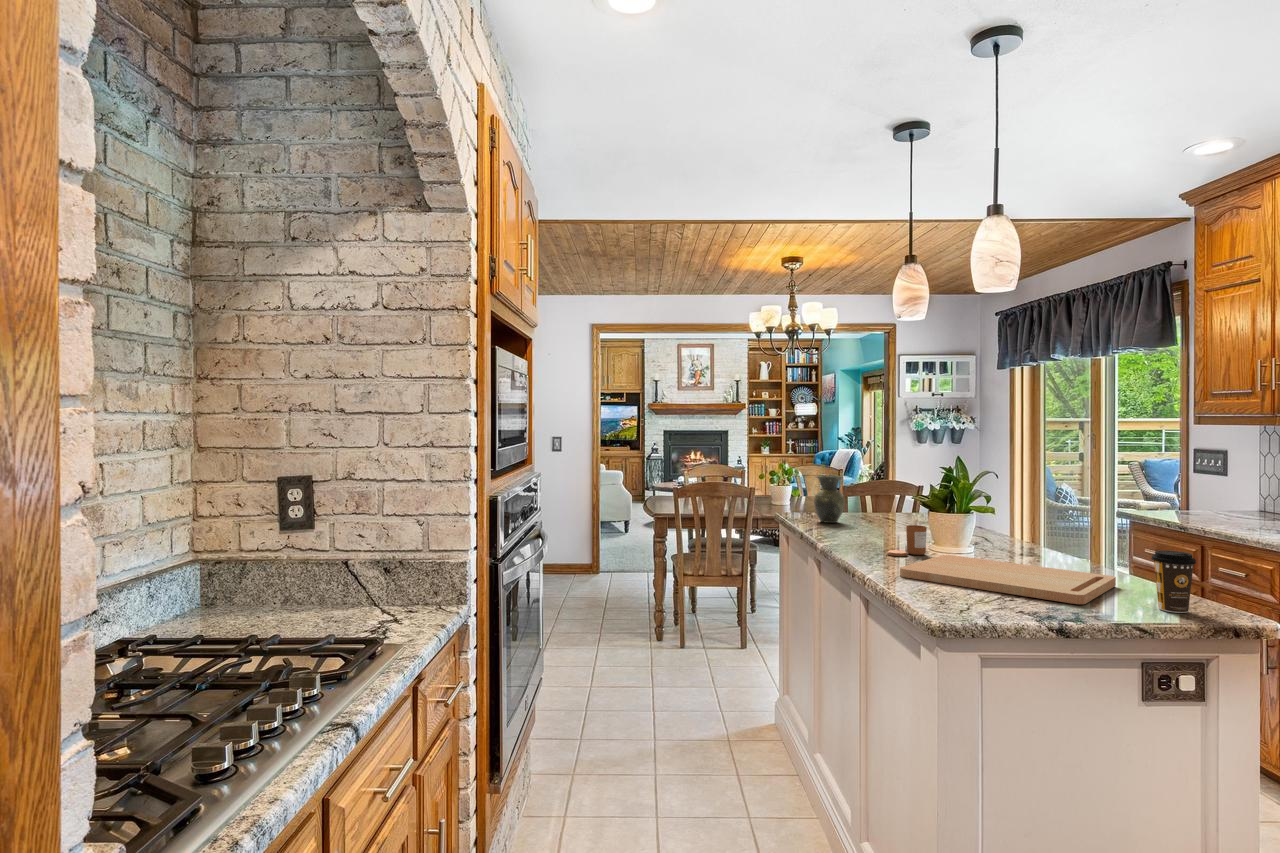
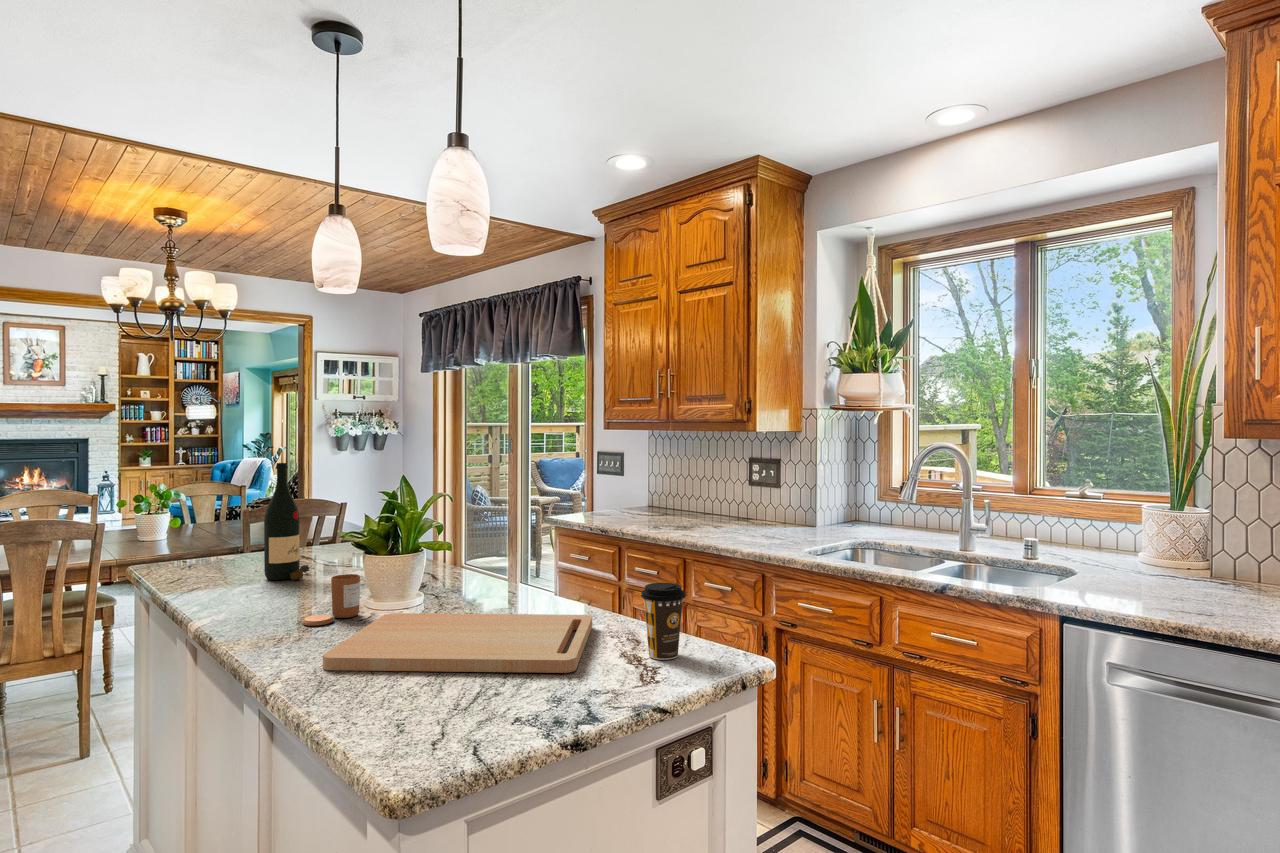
wine bottle: none [861,447,895,531] -> present [264,463,314,580]
vase: present [814,476,845,523] -> none [191,505,240,575]

